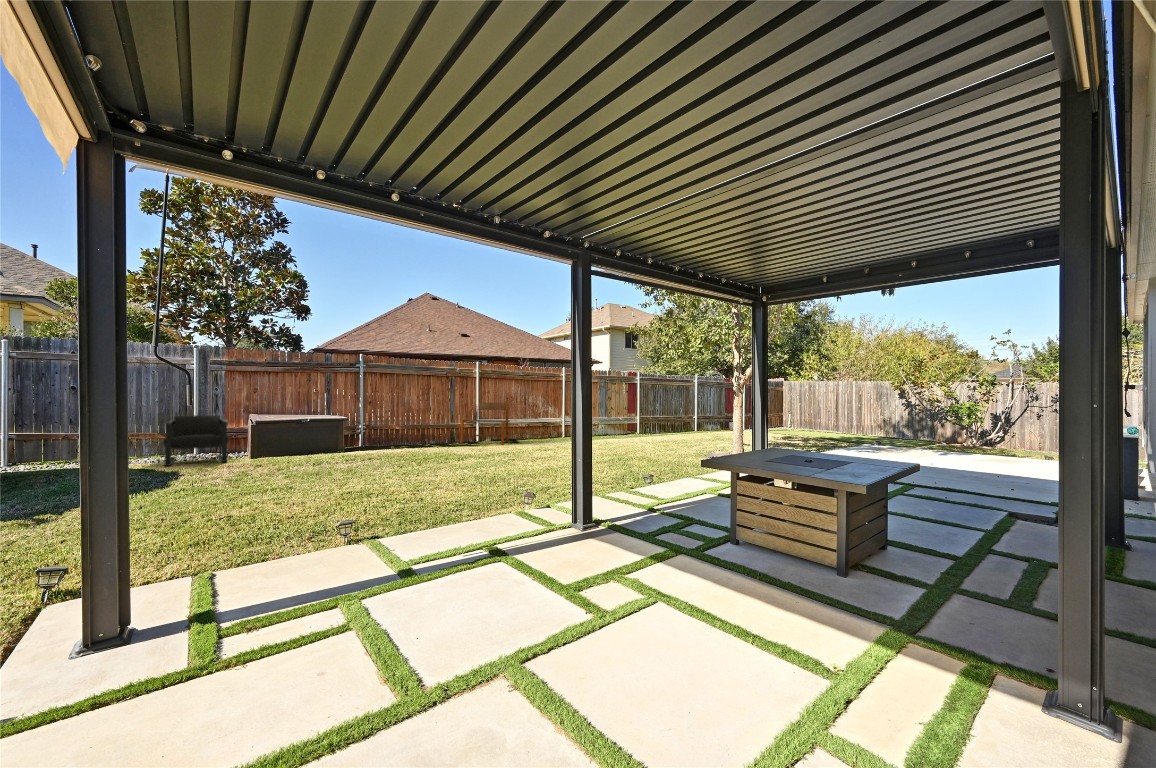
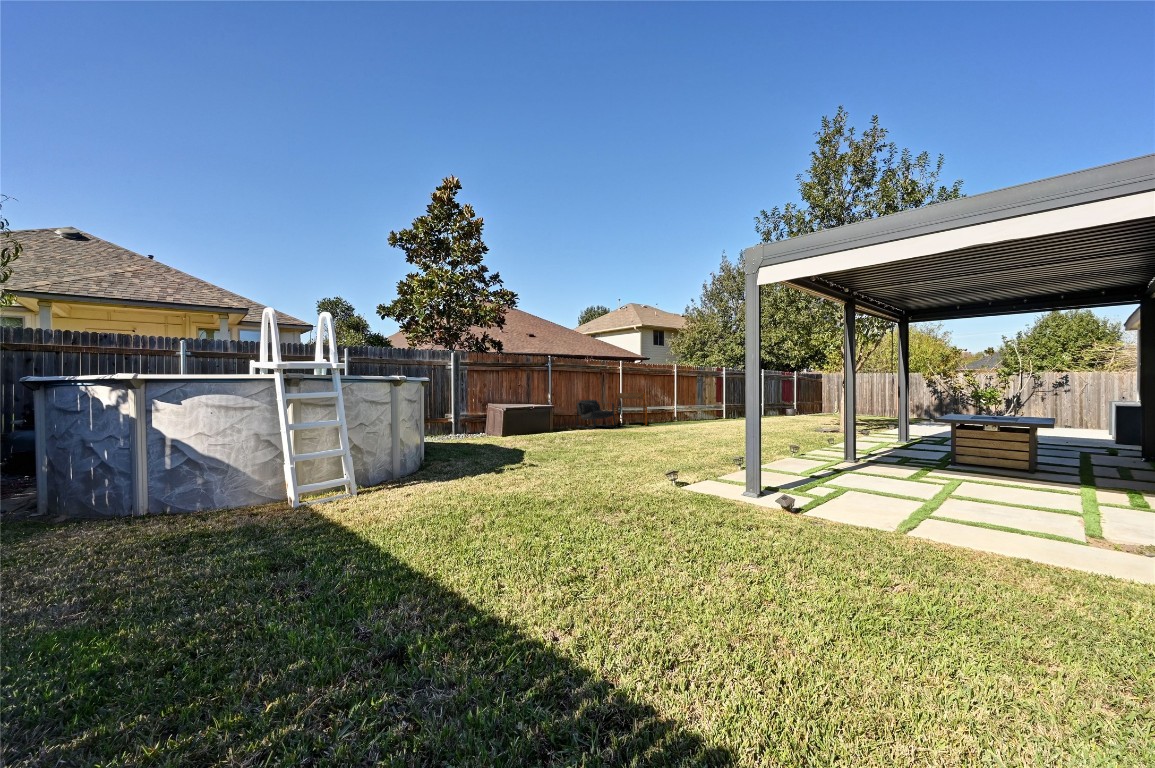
armchair: present [163,415,229,466] -> present [576,400,616,428]

